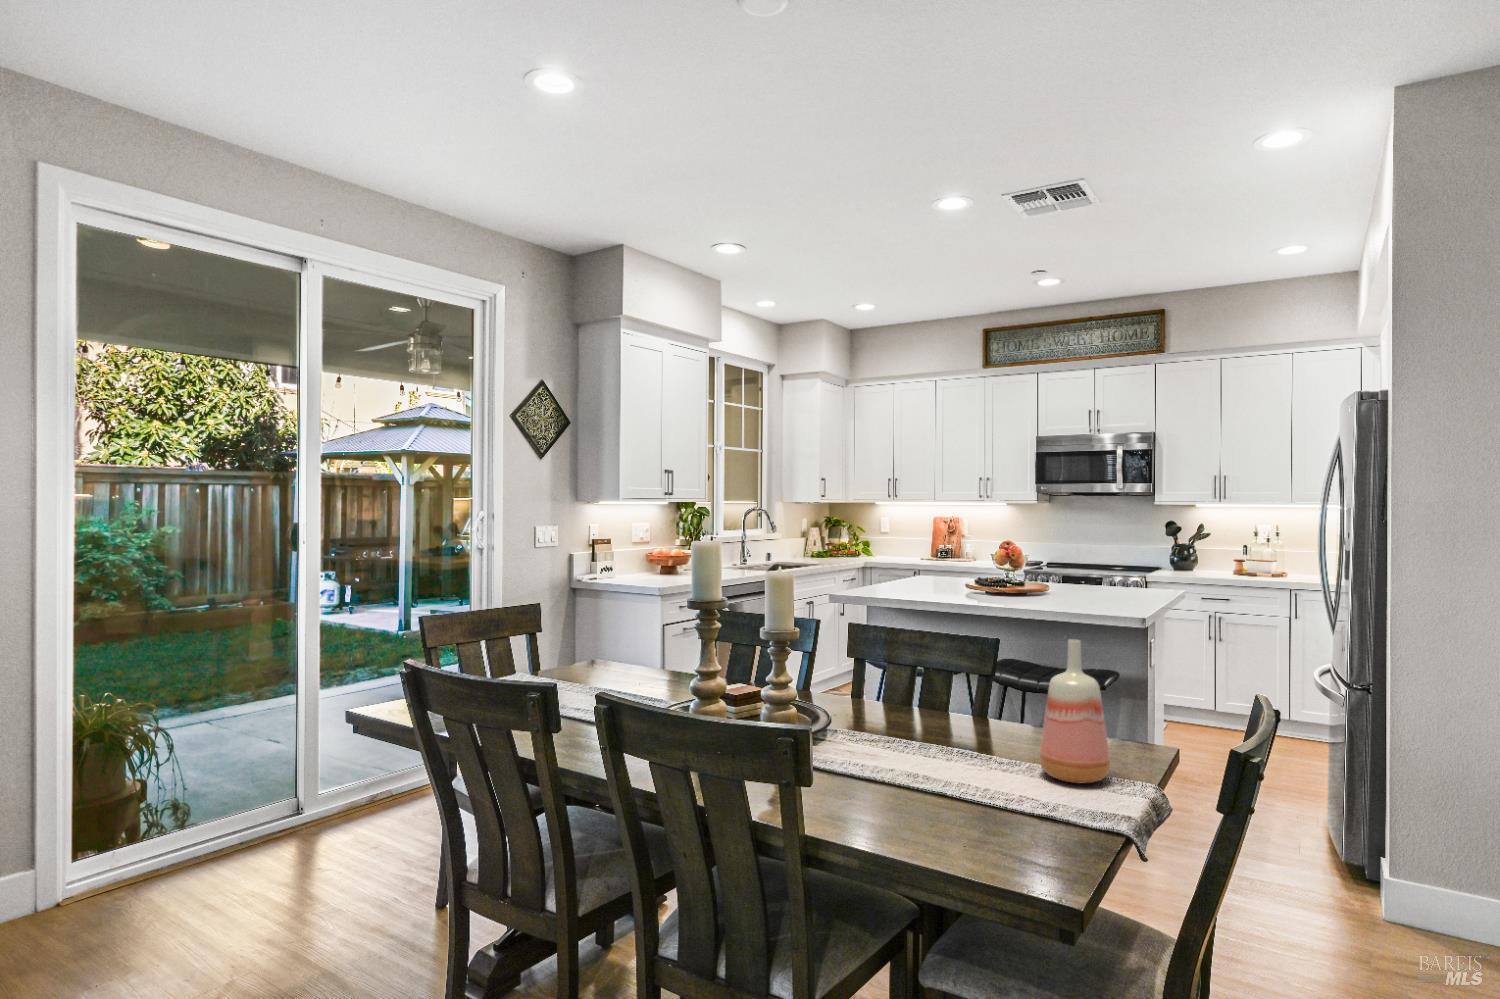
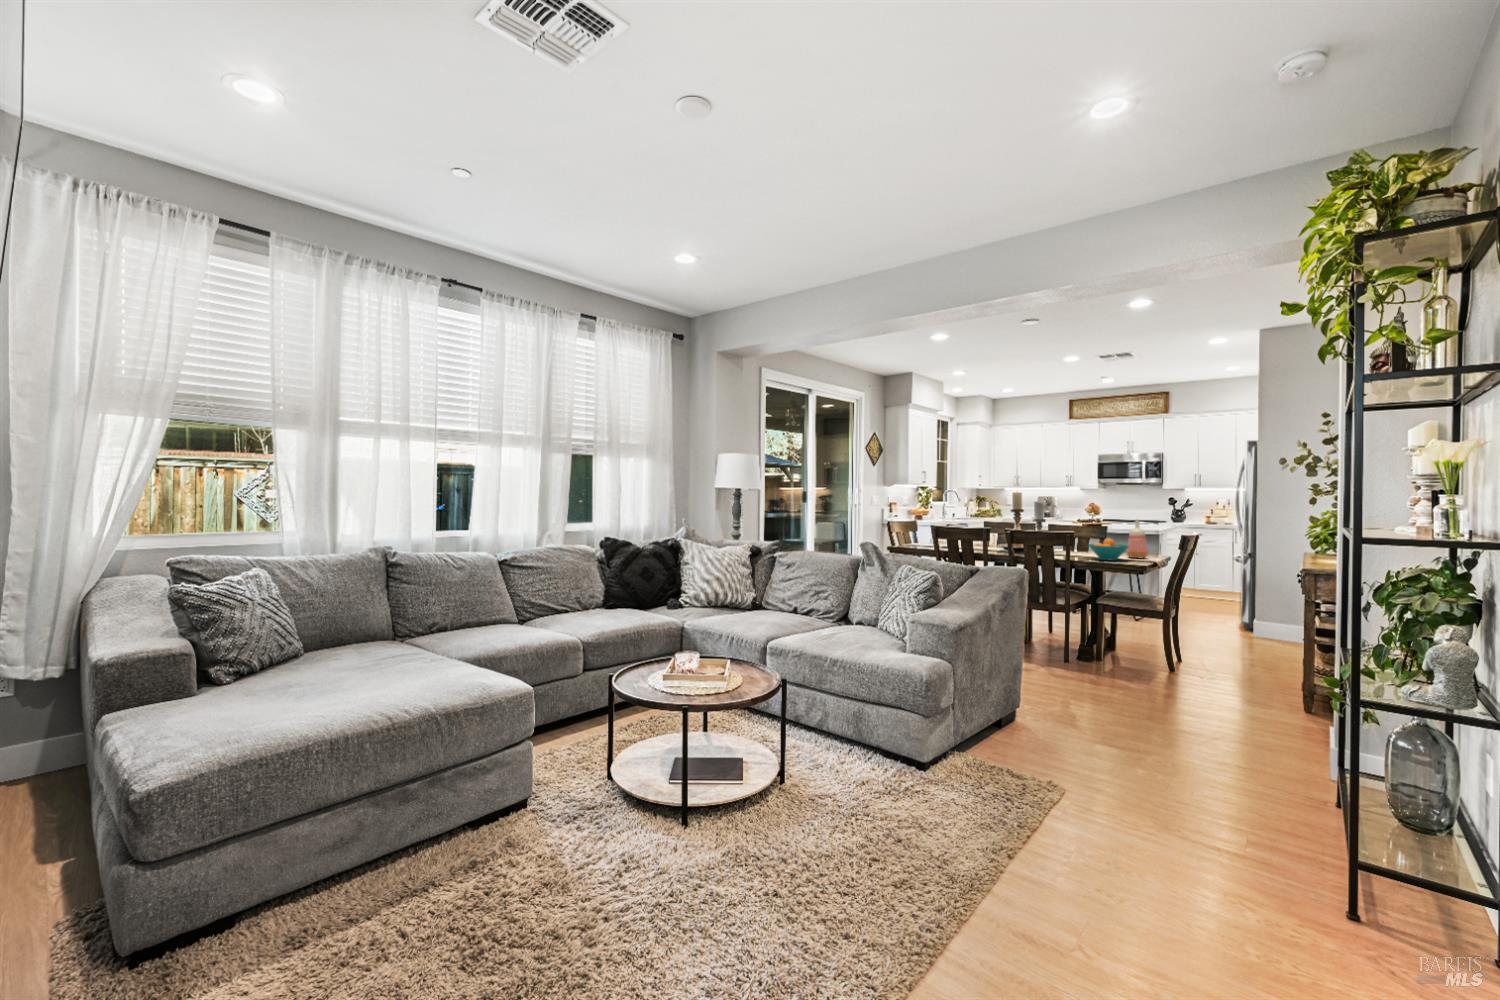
fruit bowl: none [893,724,1040,817] -> present [1089,538,1129,560]

